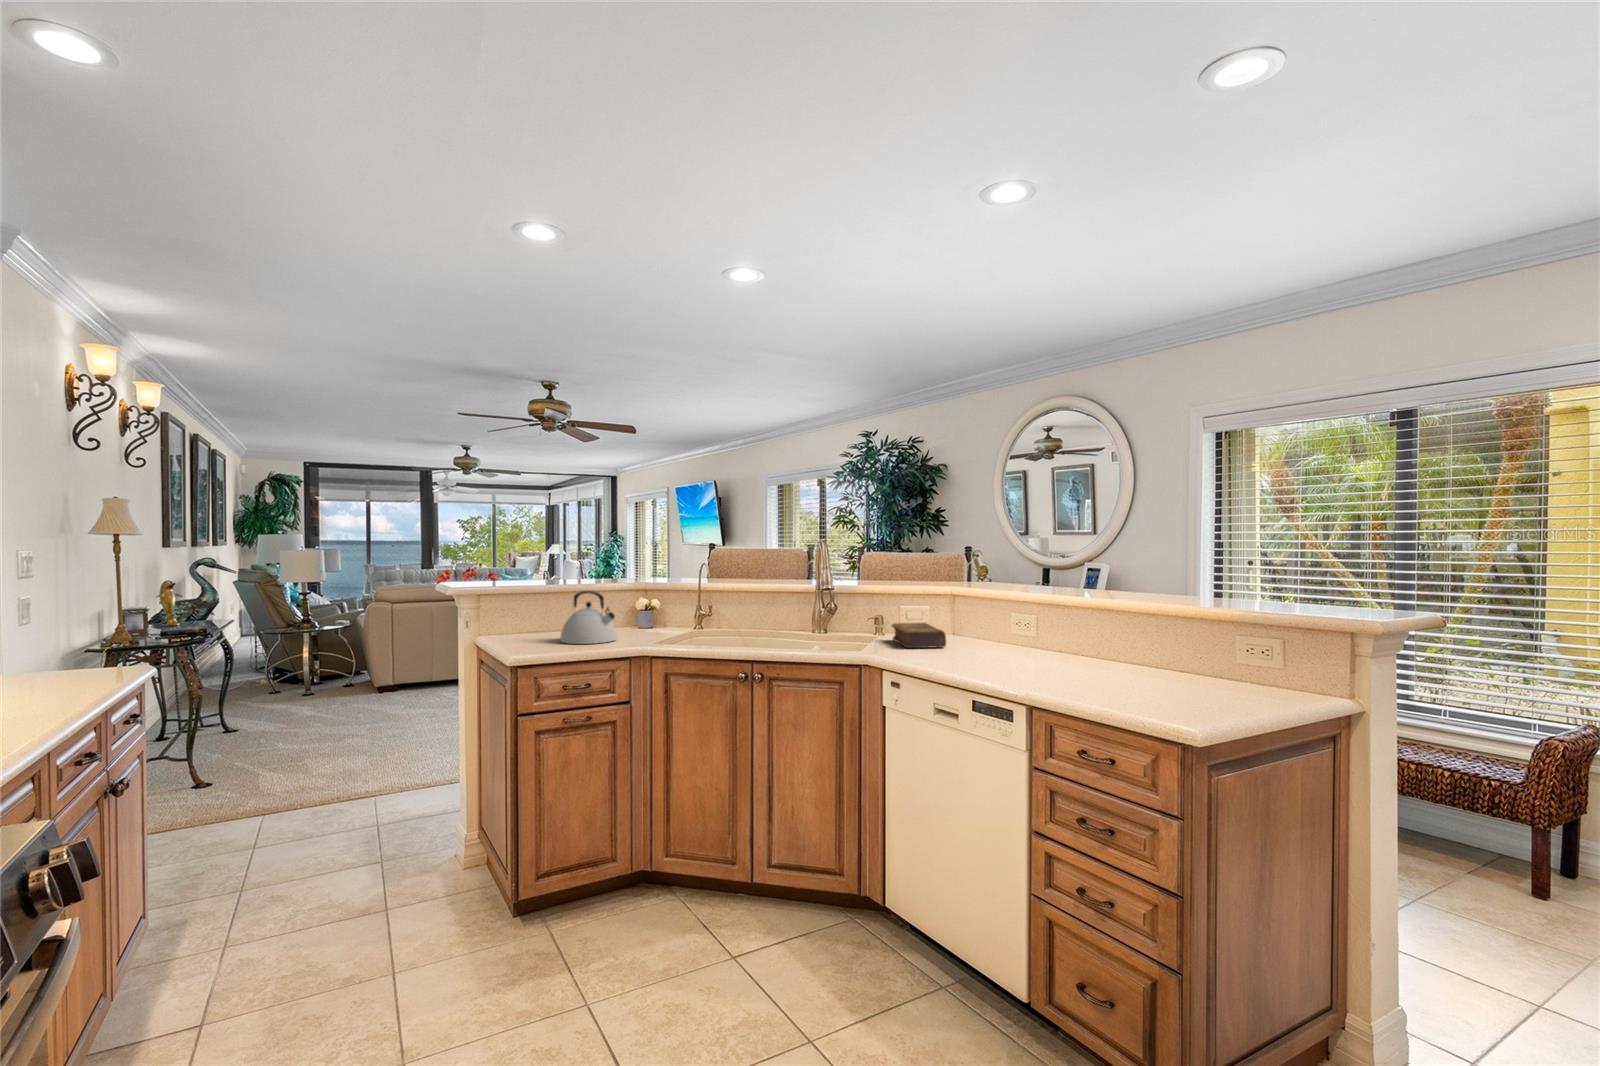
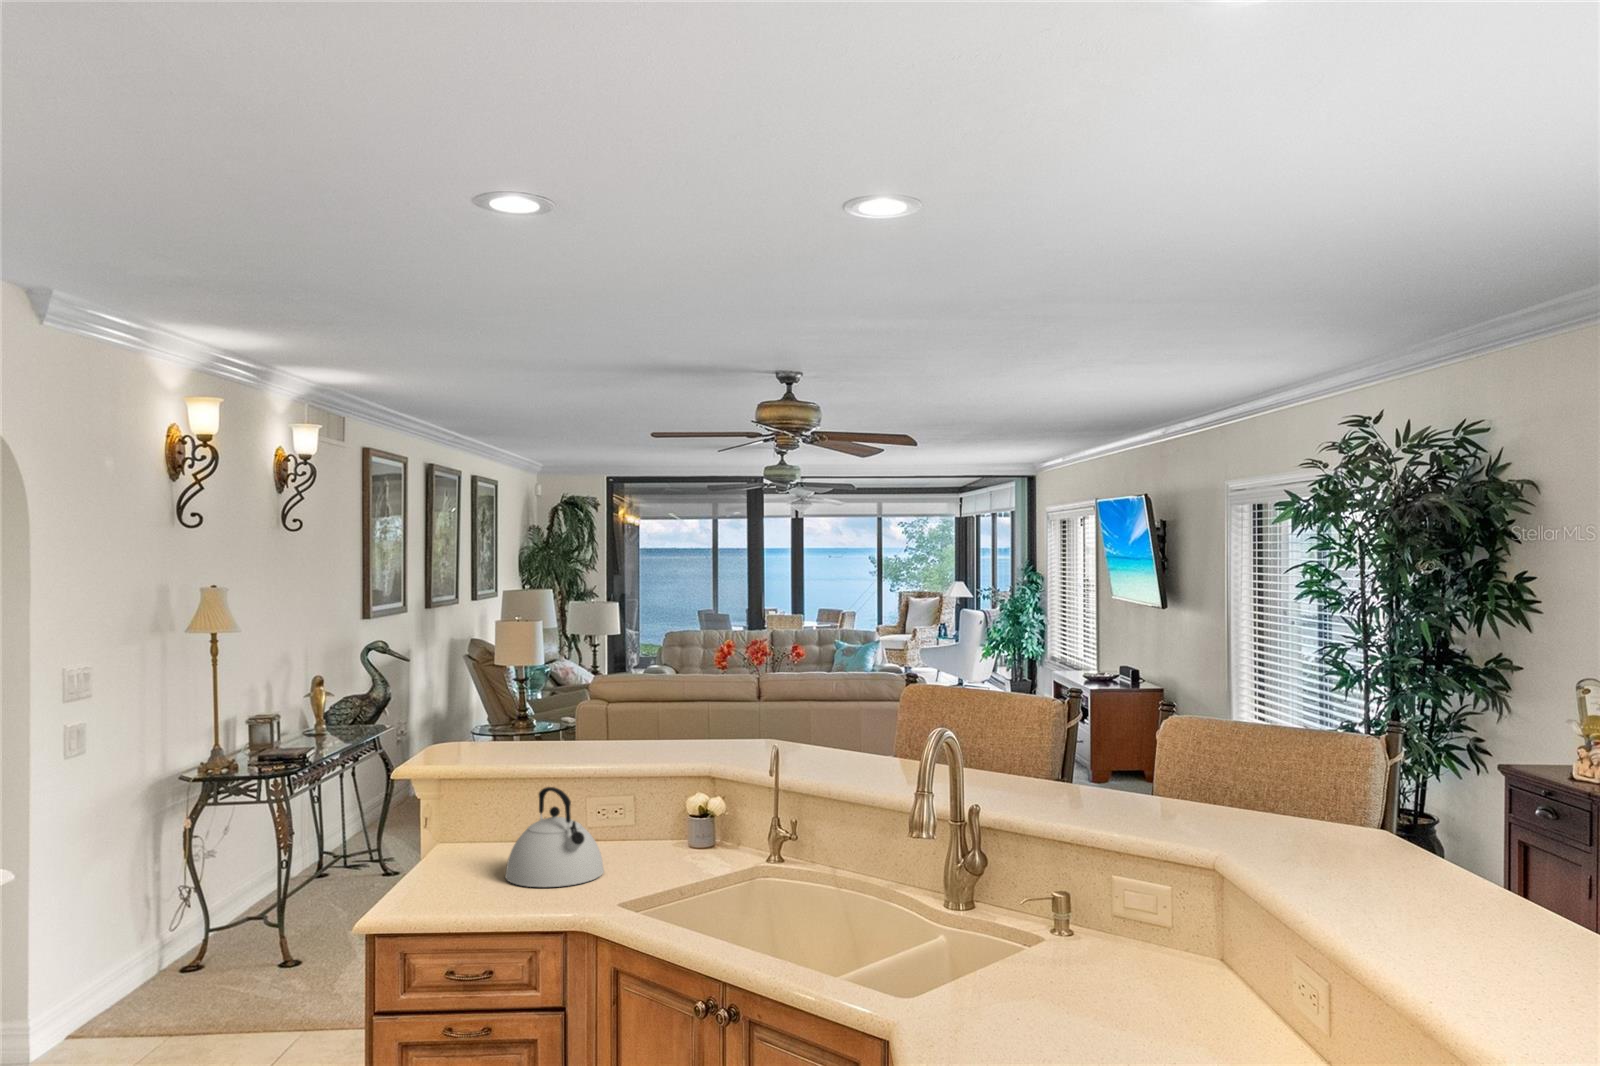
book: present [892,623,946,648] -> none [1049,925,1166,1018]

